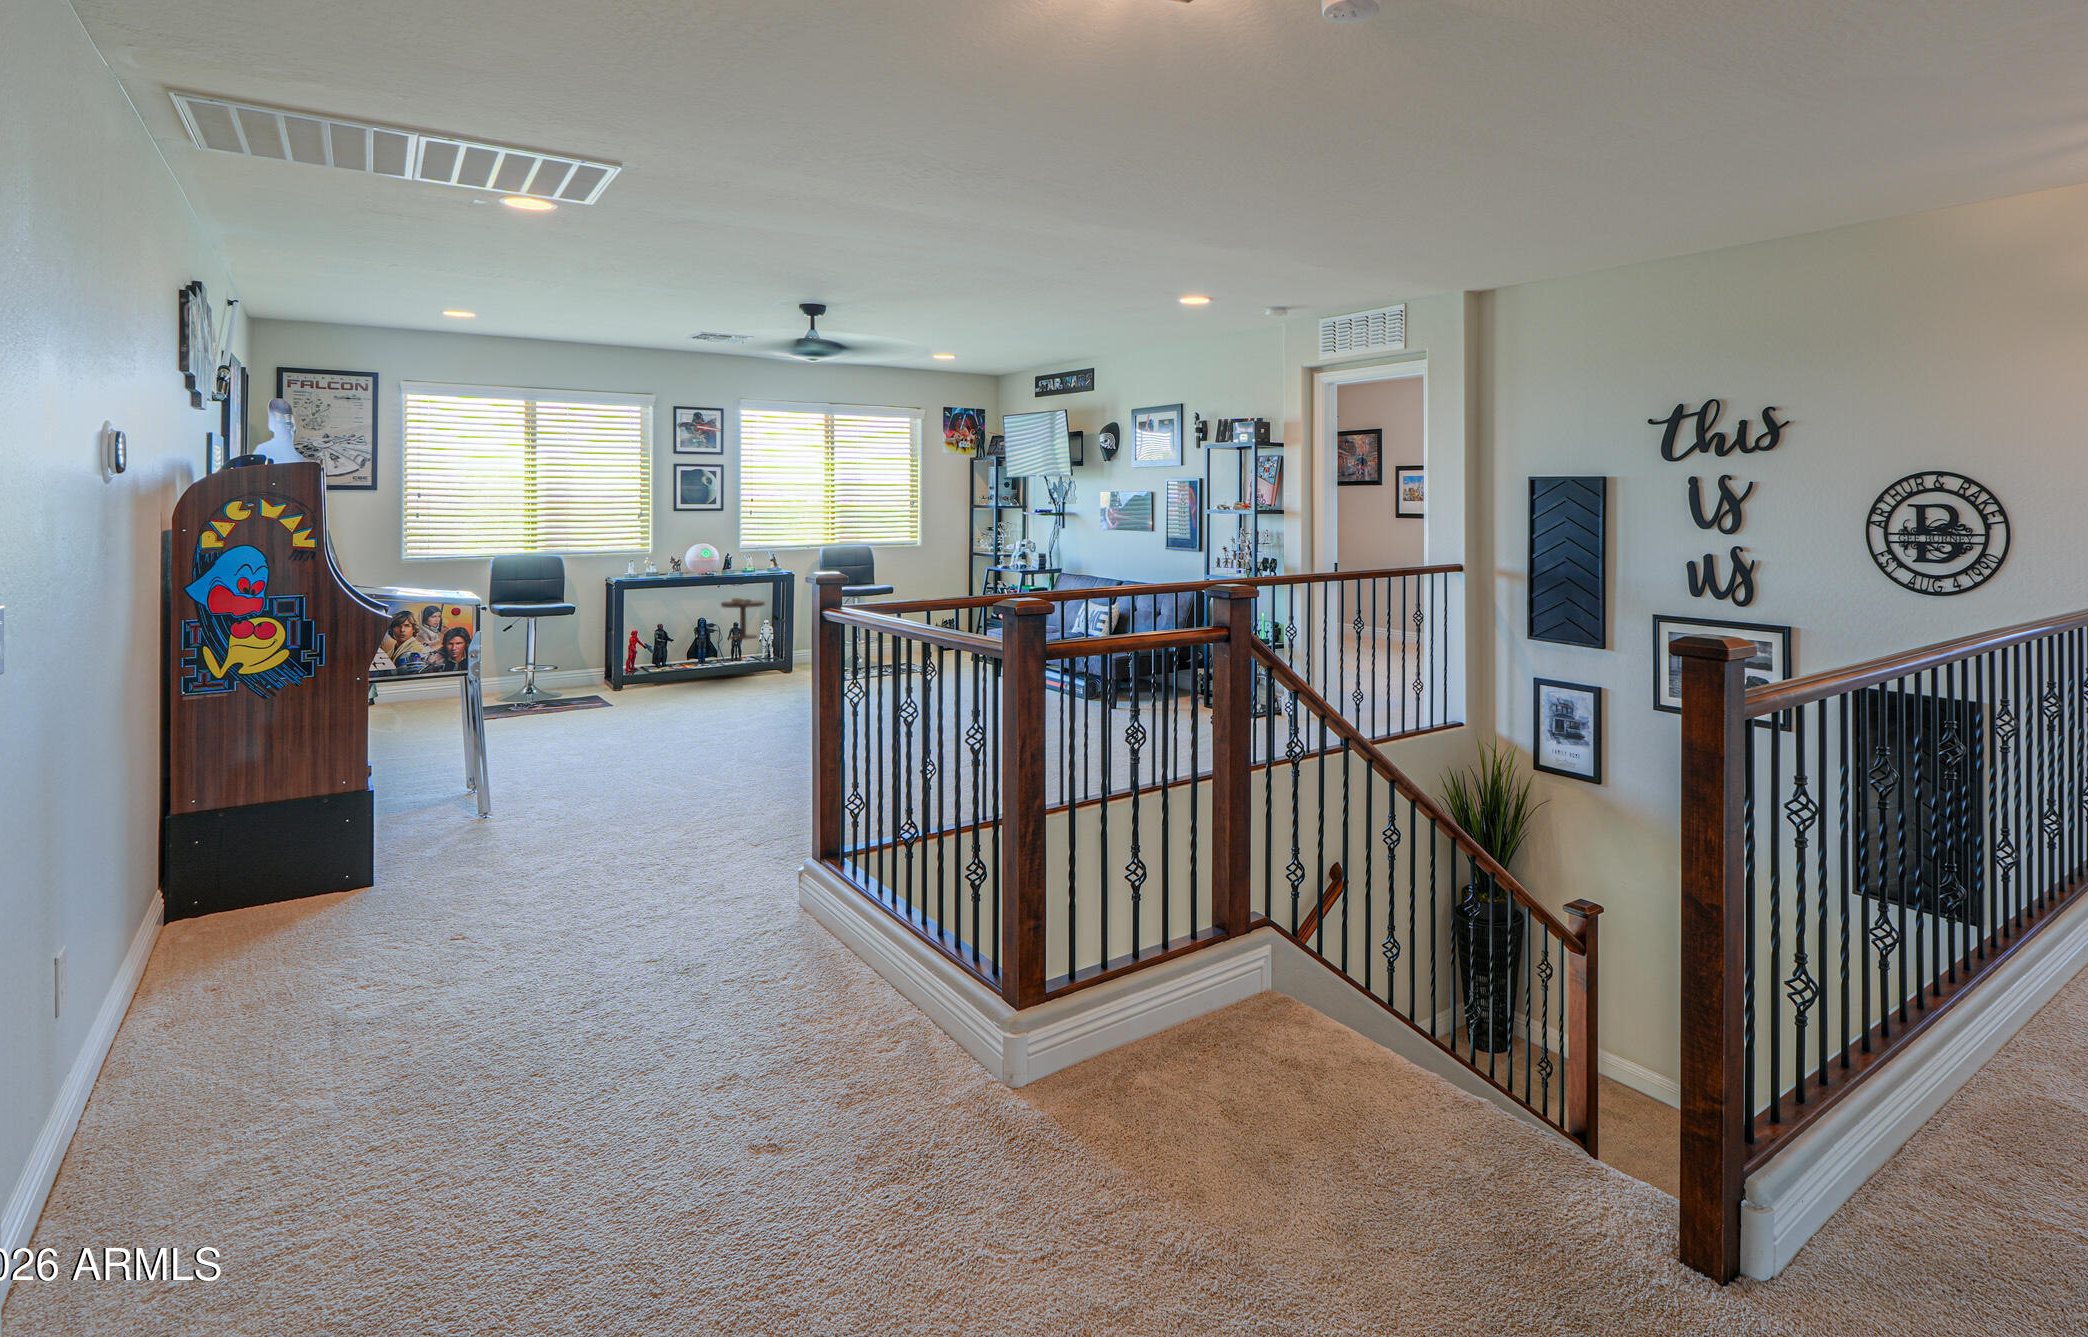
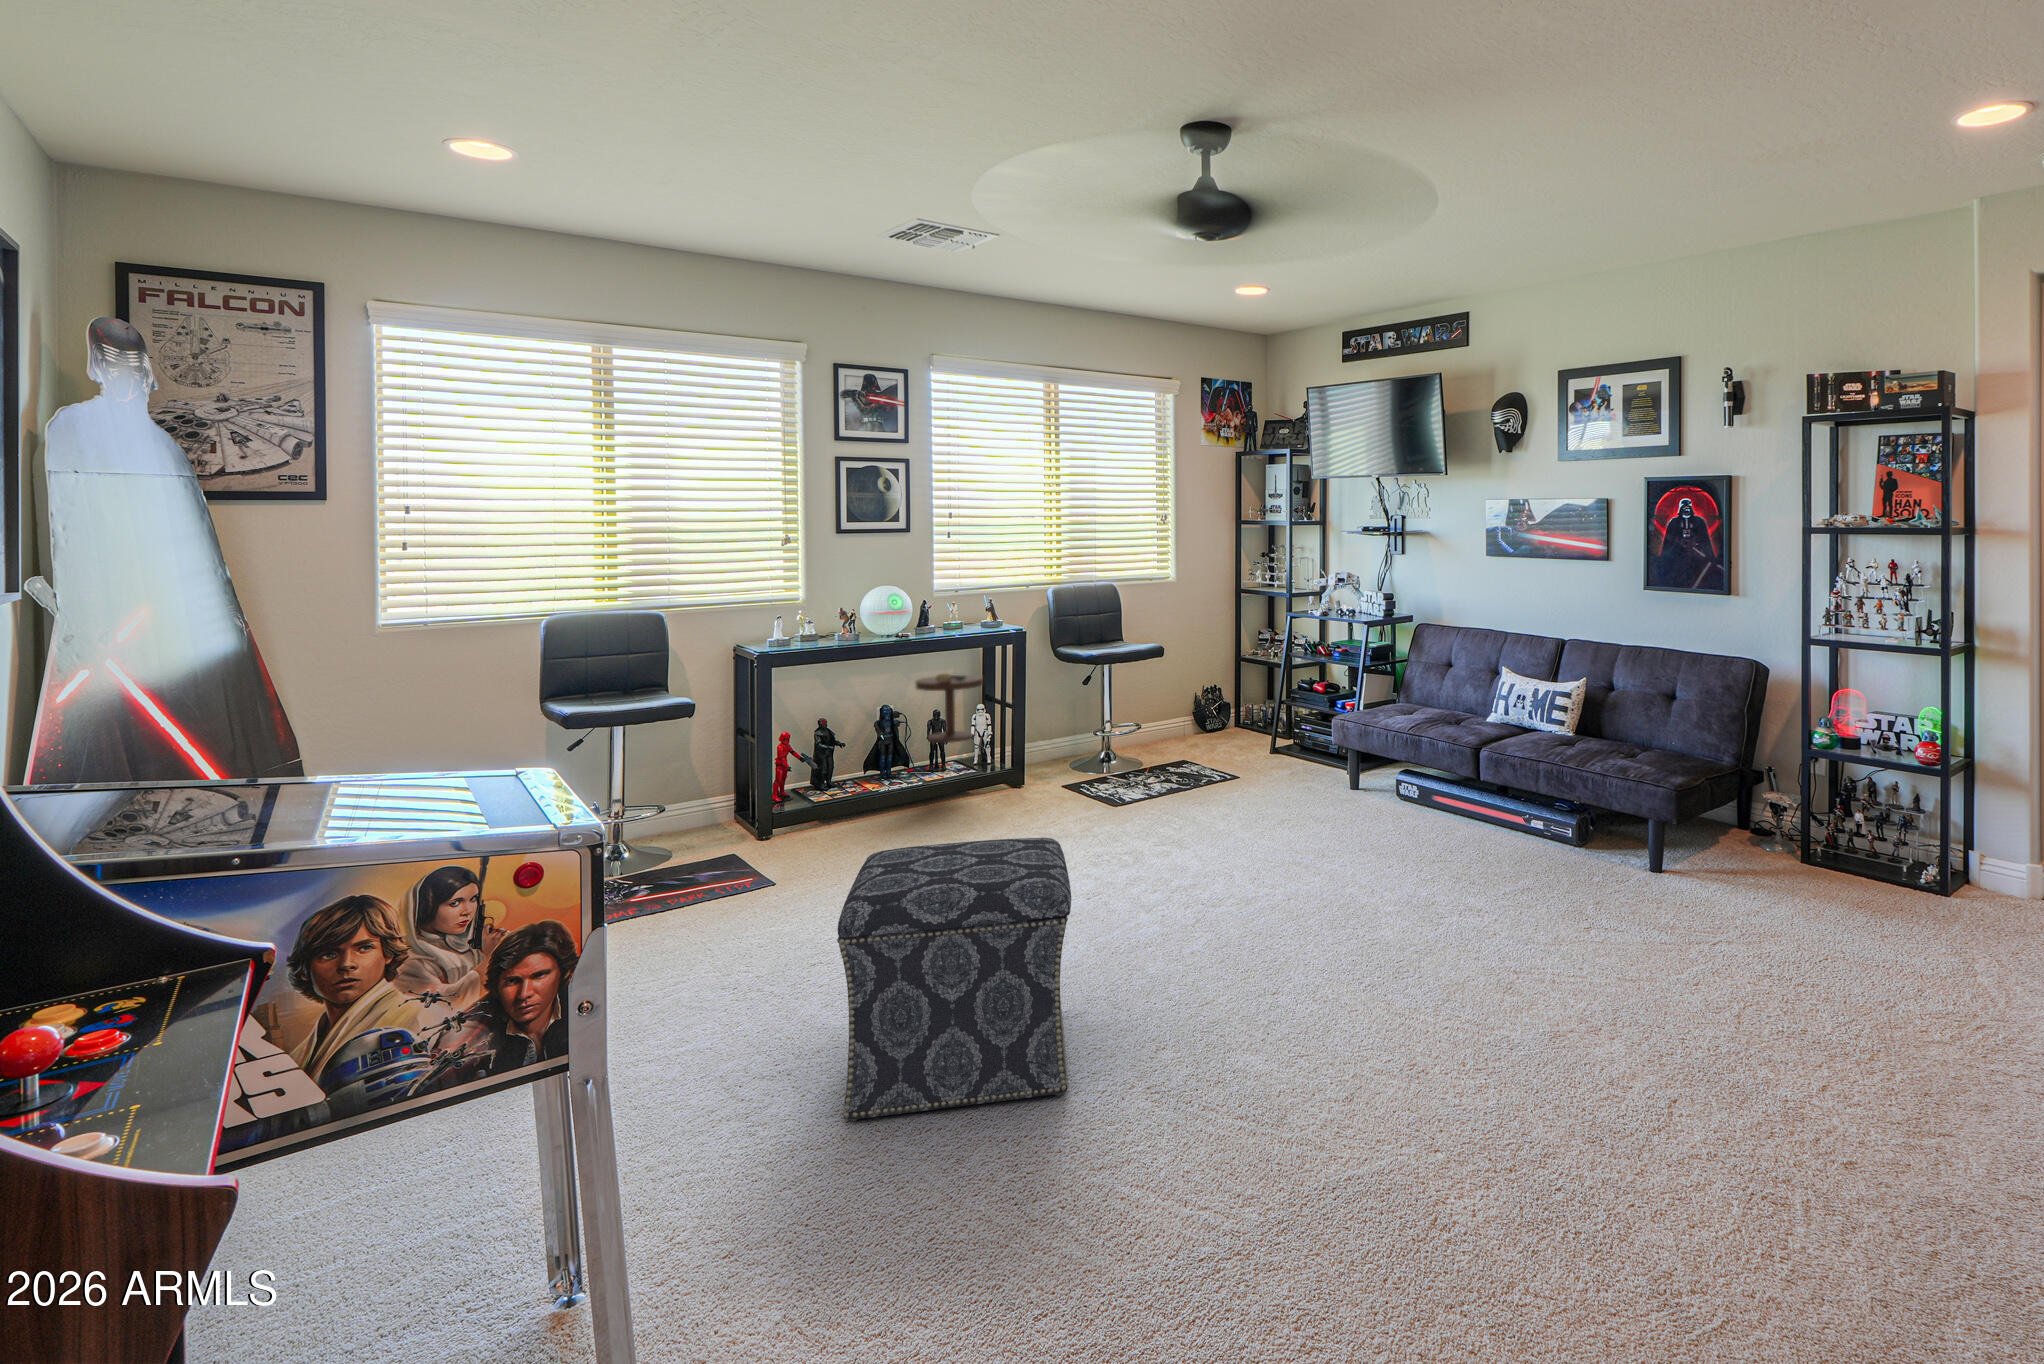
ottoman: none [590,659,713,760] -> present [837,838,1071,1121]

